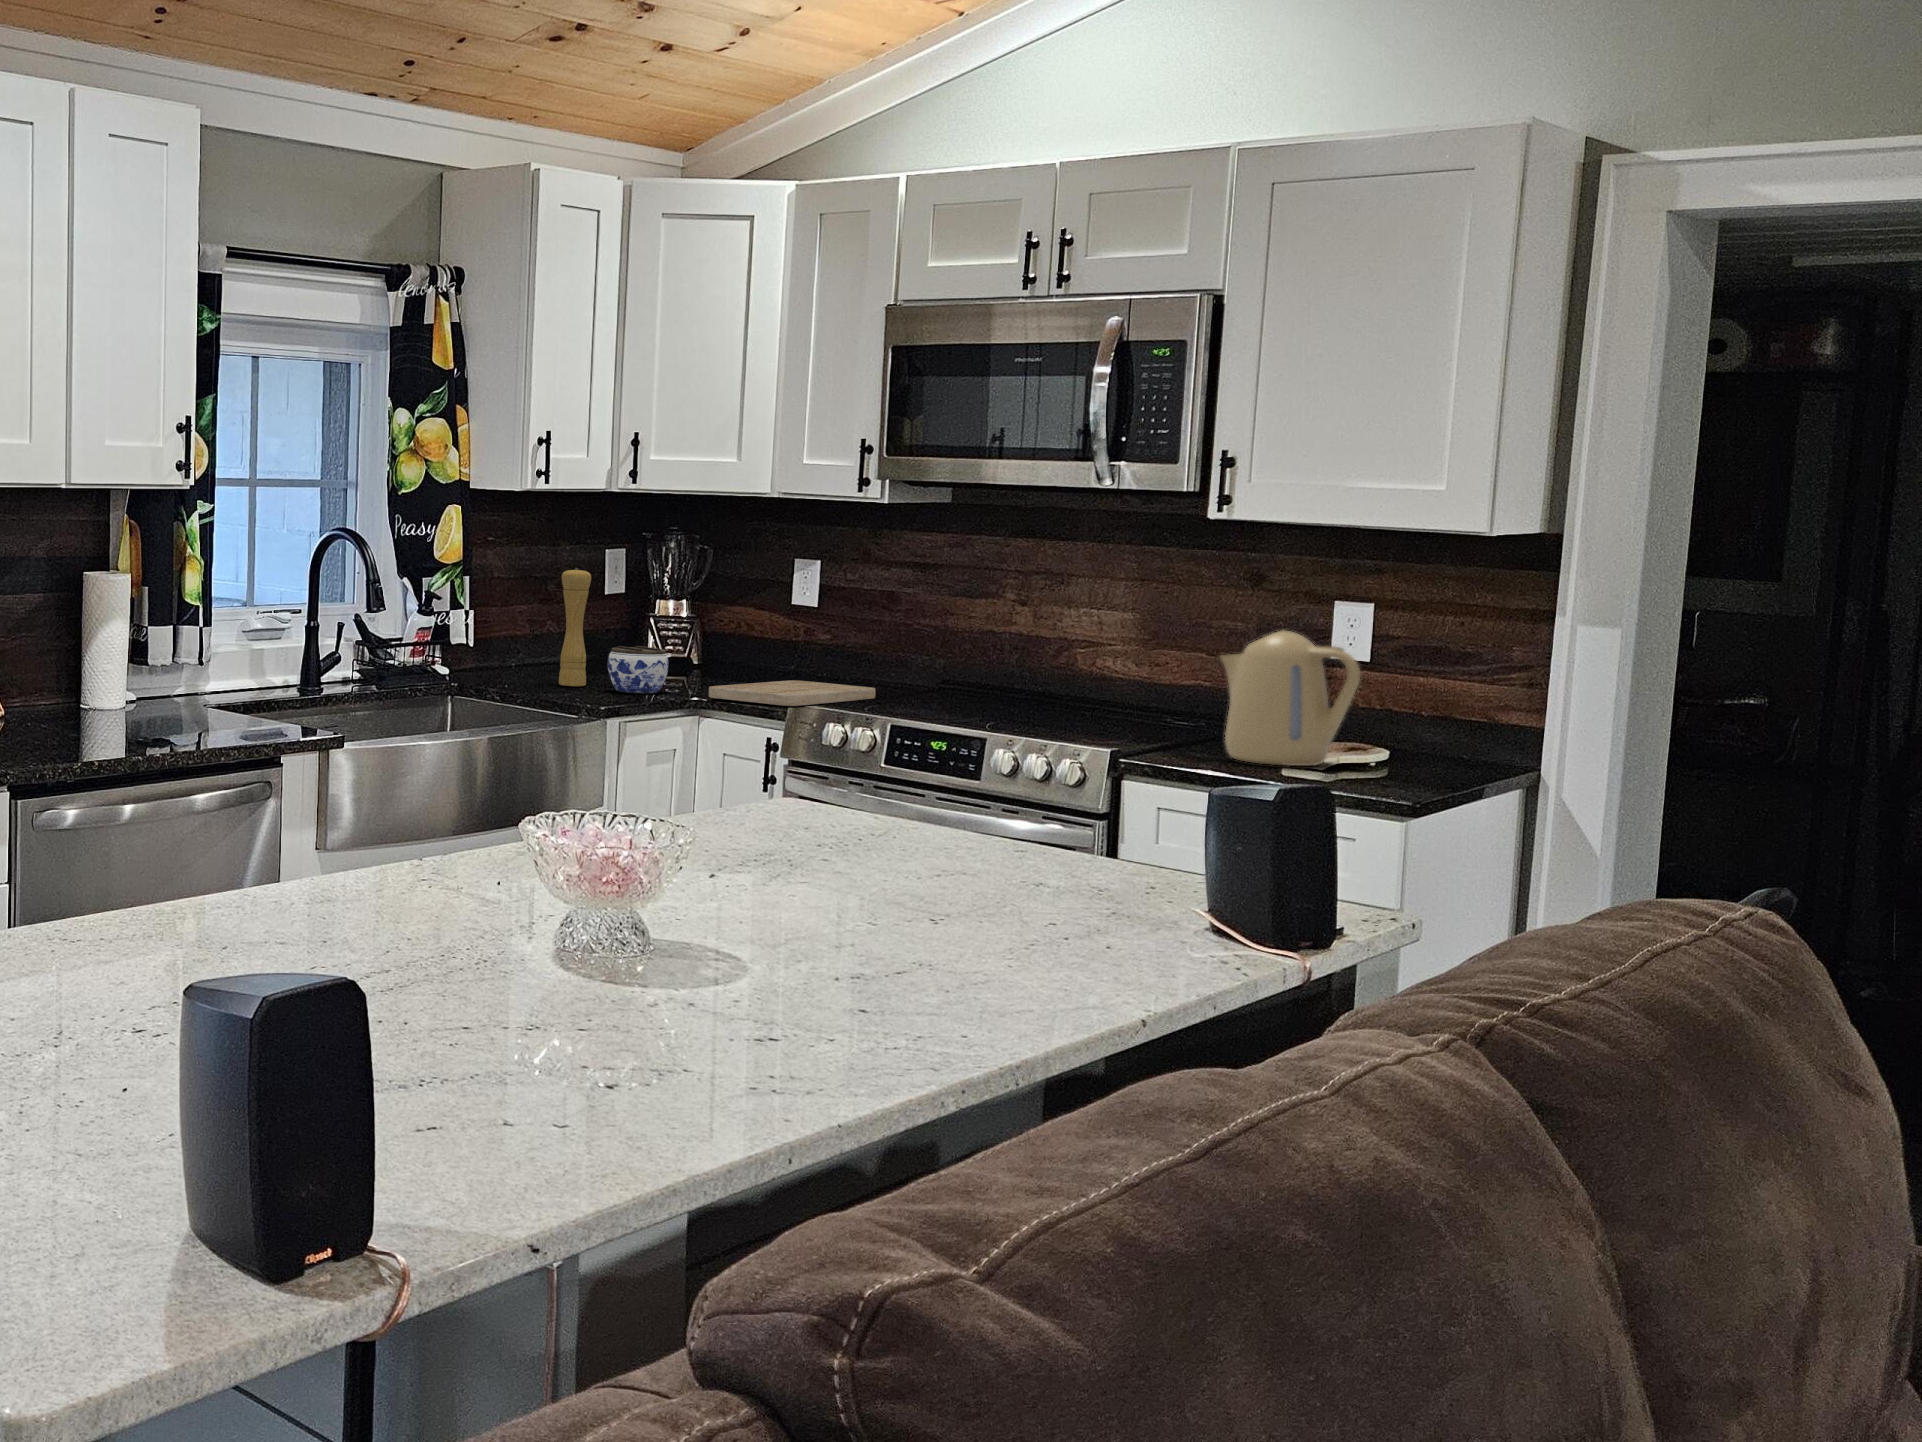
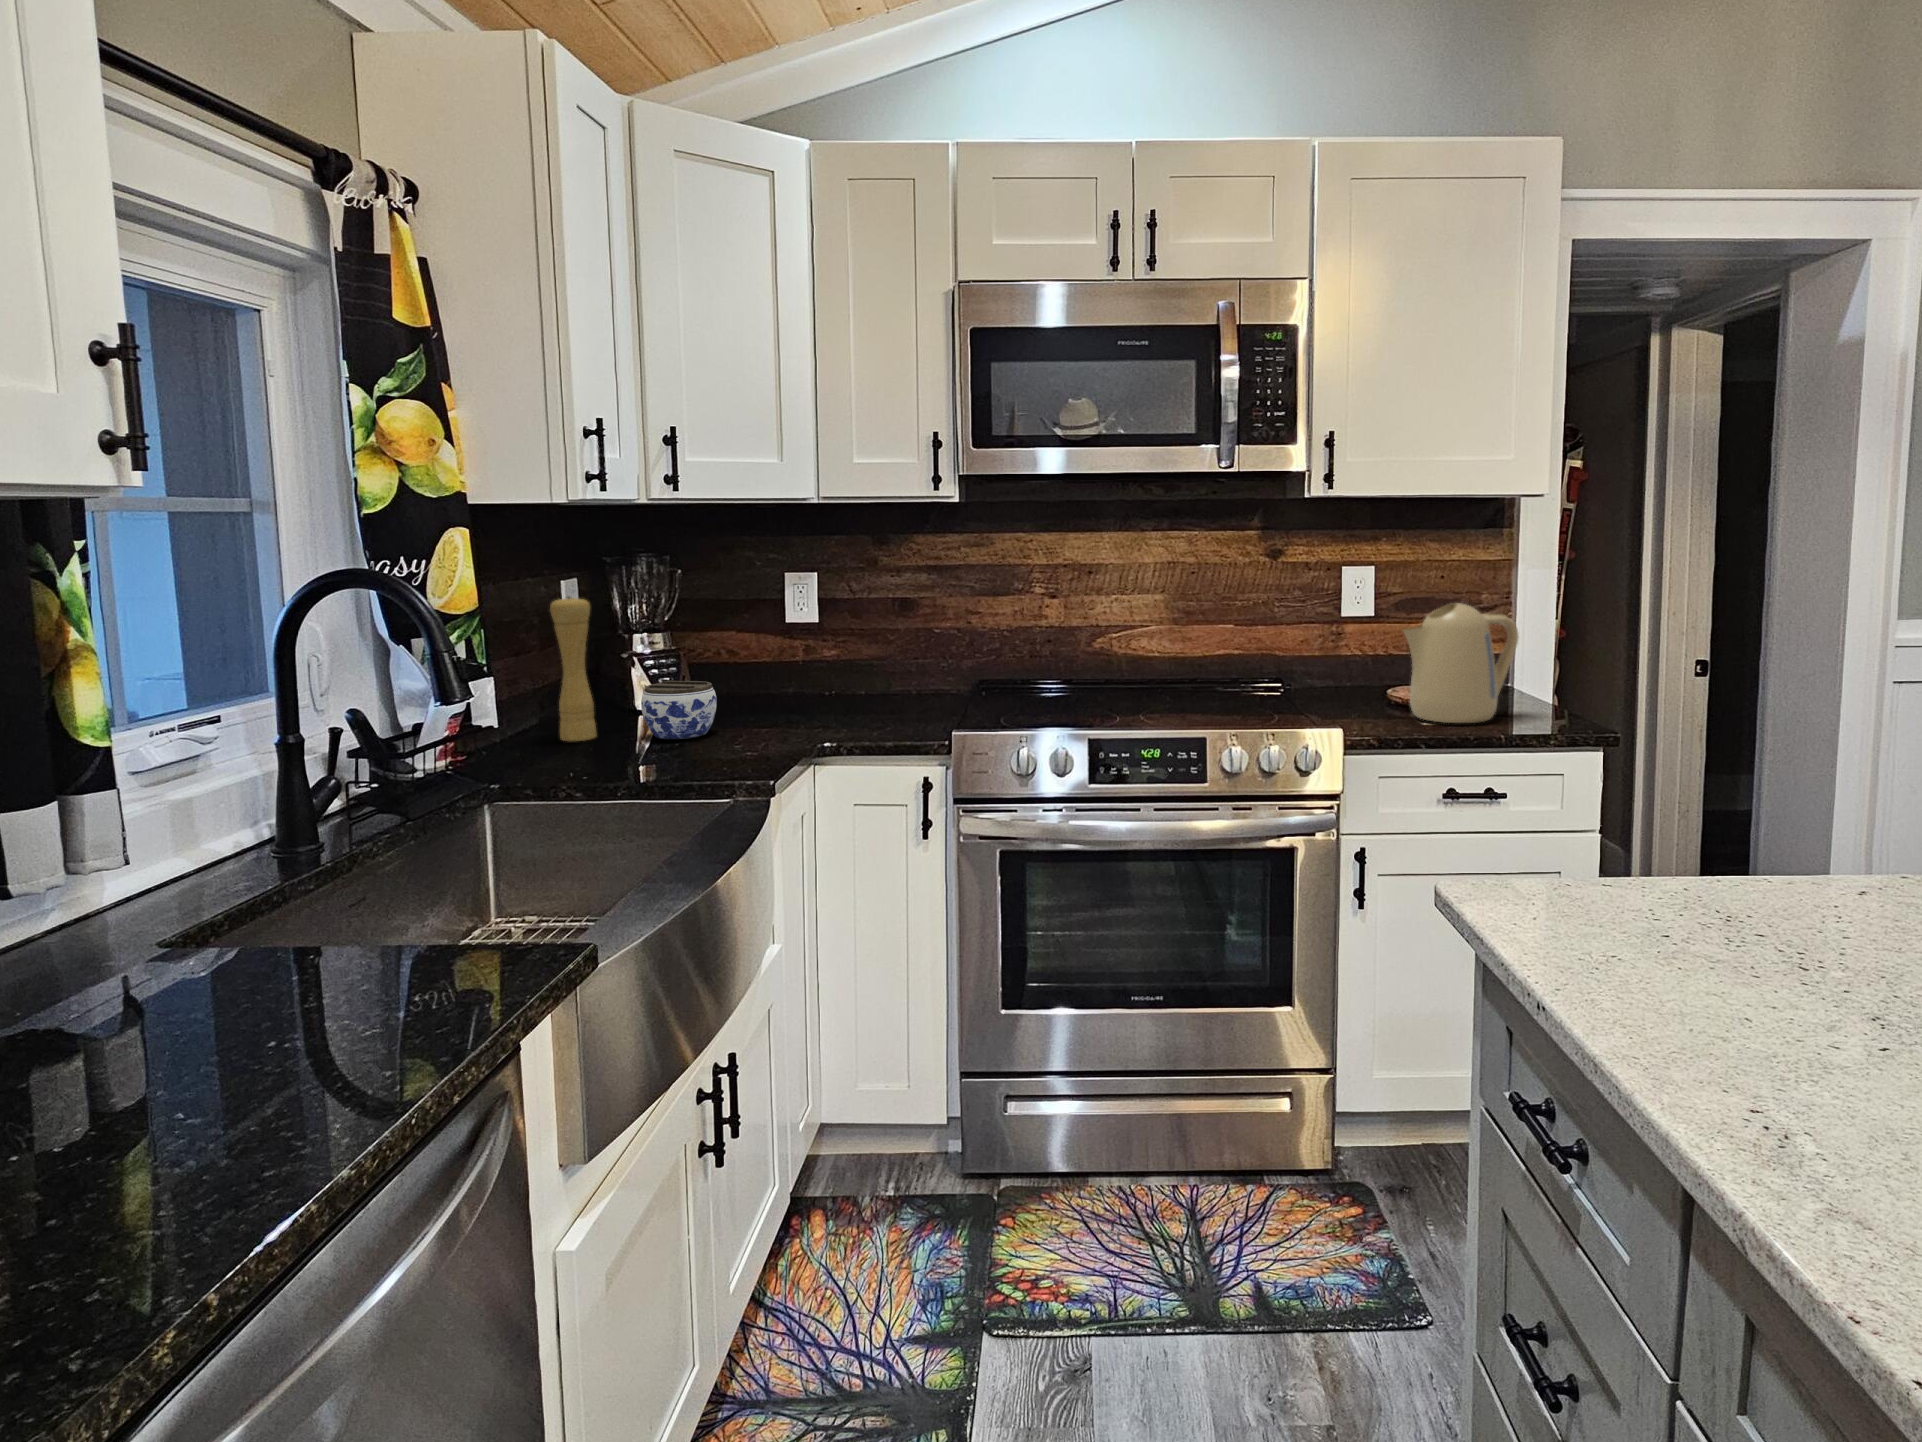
cutting board: present [709,680,875,706] -> none [790,689,910,730]

